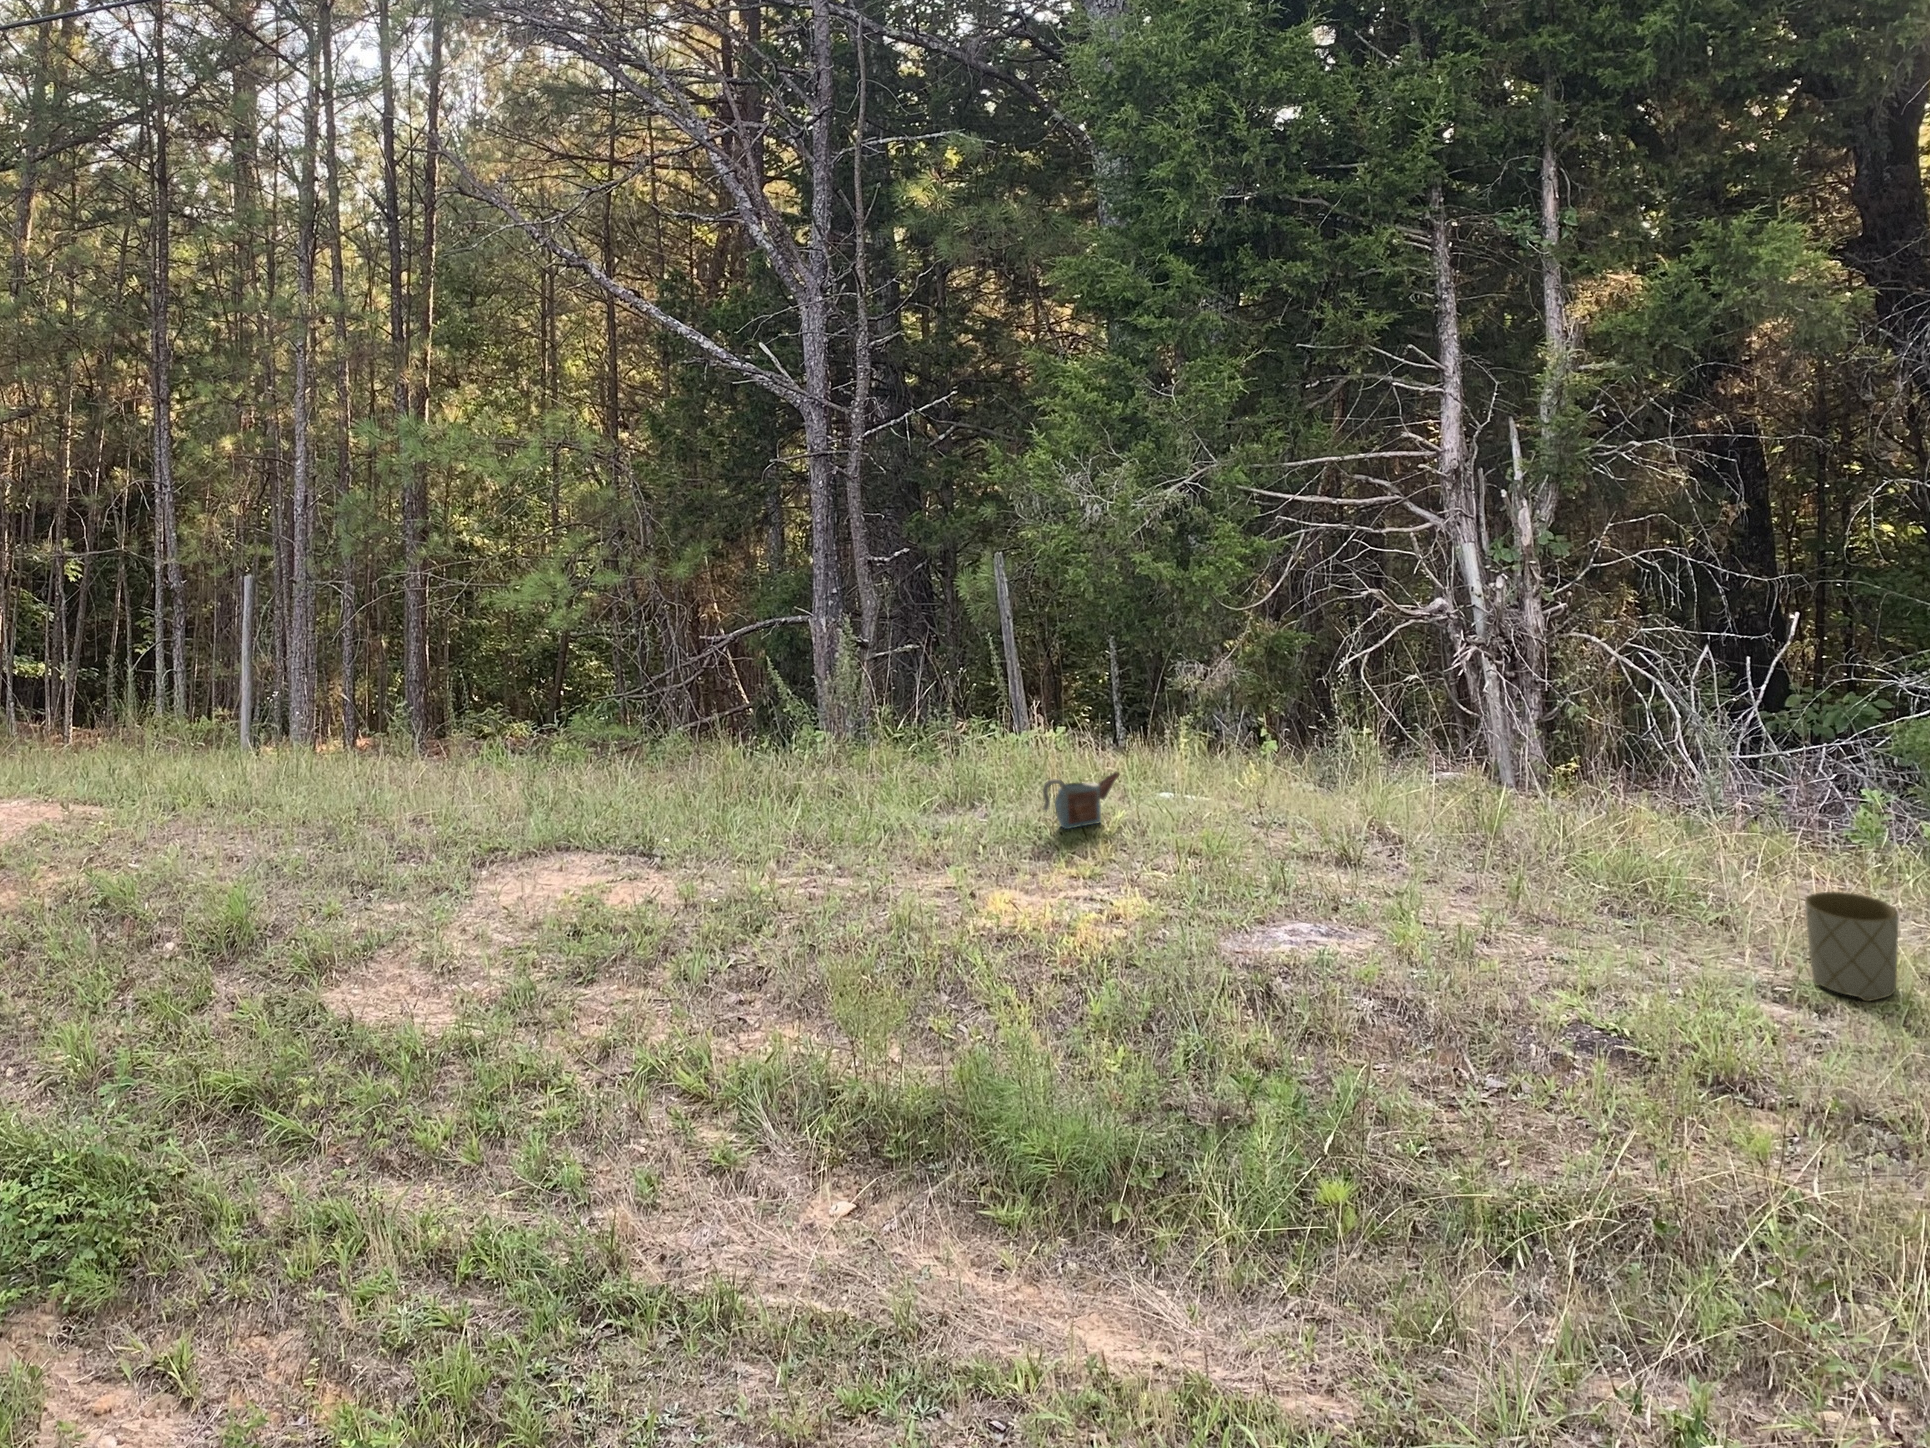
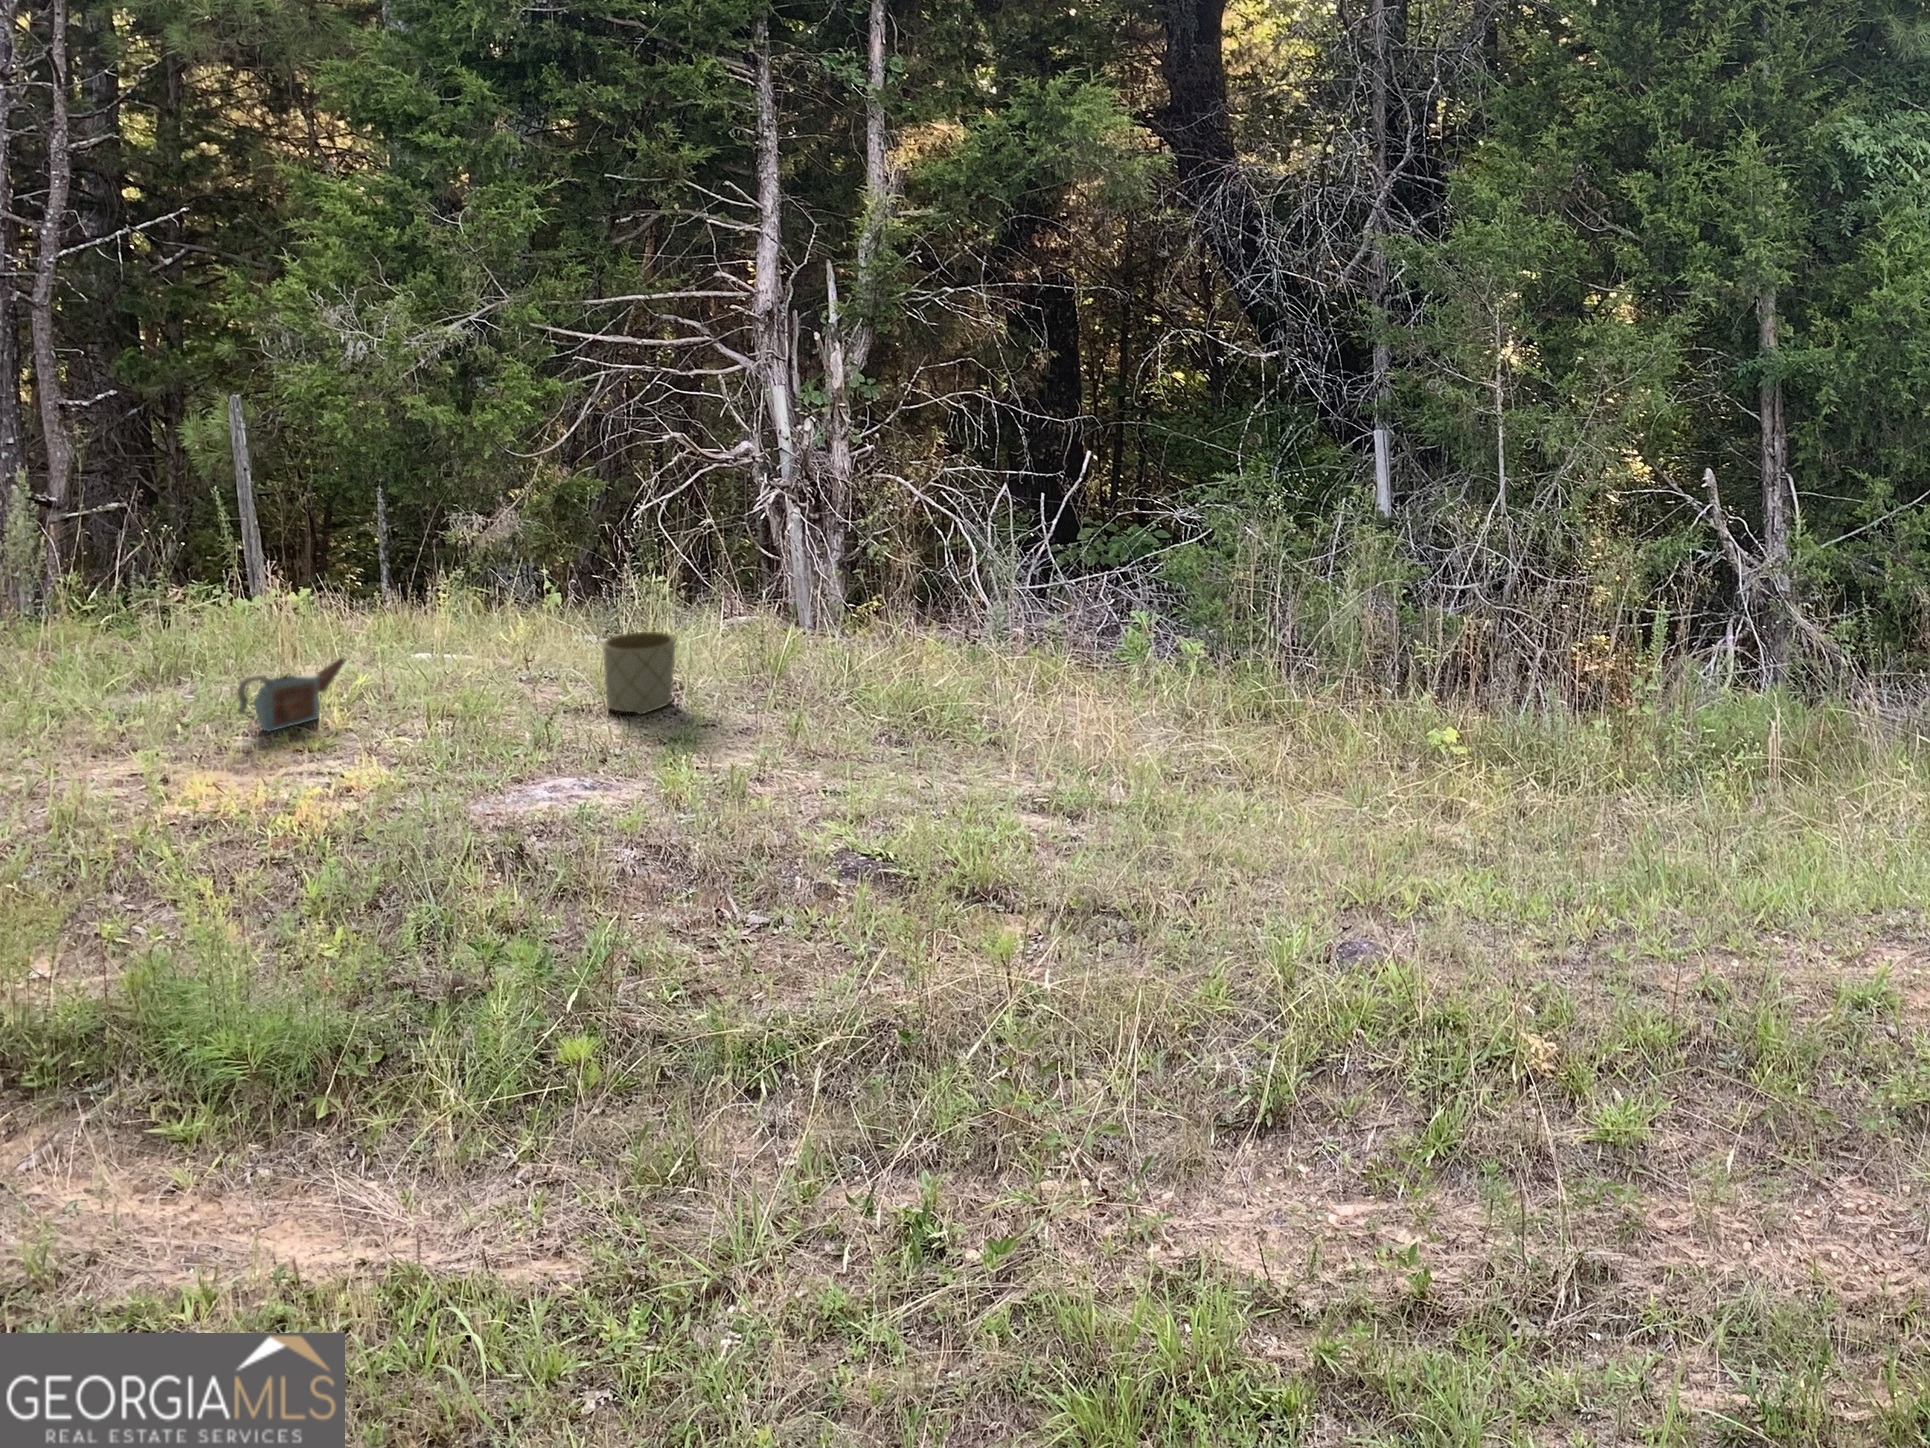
planter: present [1805,892,1898,1001] -> present [603,632,676,714]

